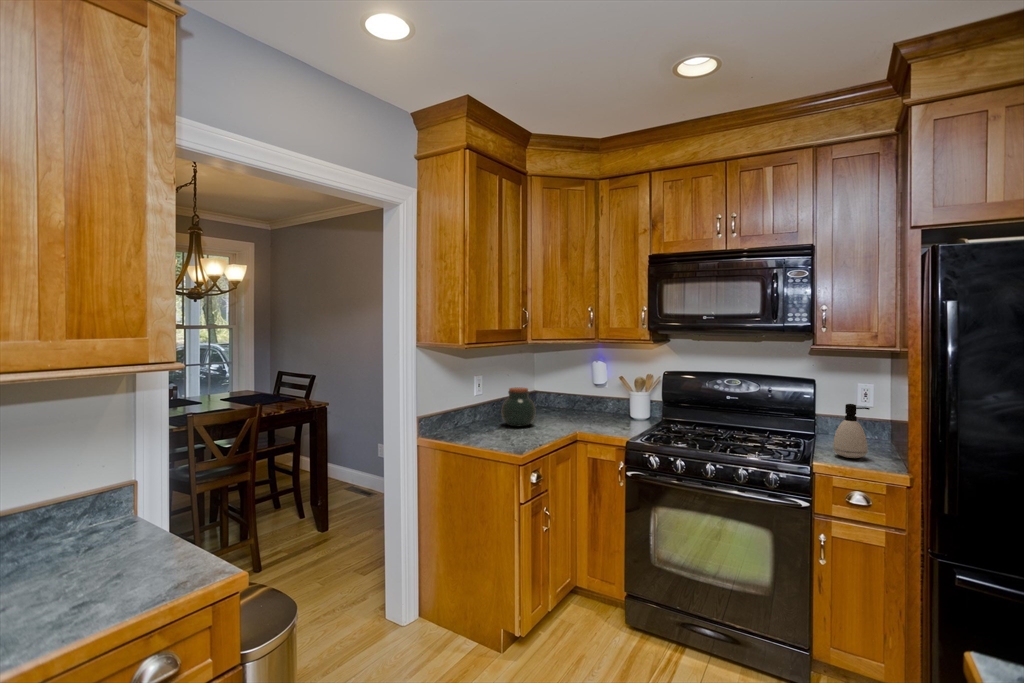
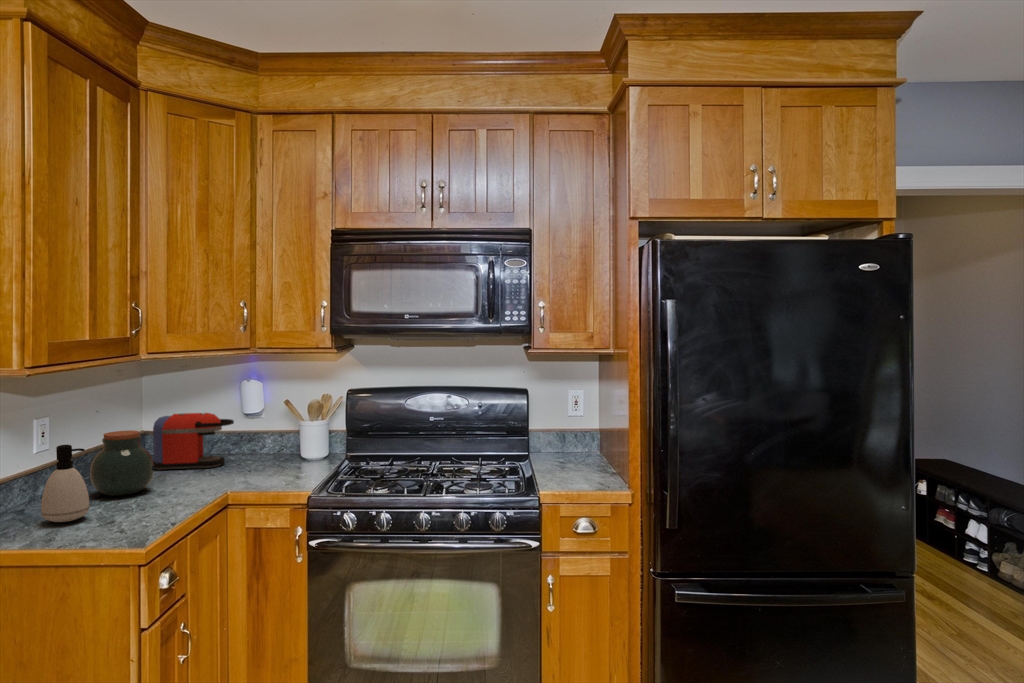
coffee maker: none [538,380,586,417] -> present [153,413,234,470]
soap dispenser: present [833,404,870,458] -> present [41,445,90,522]

